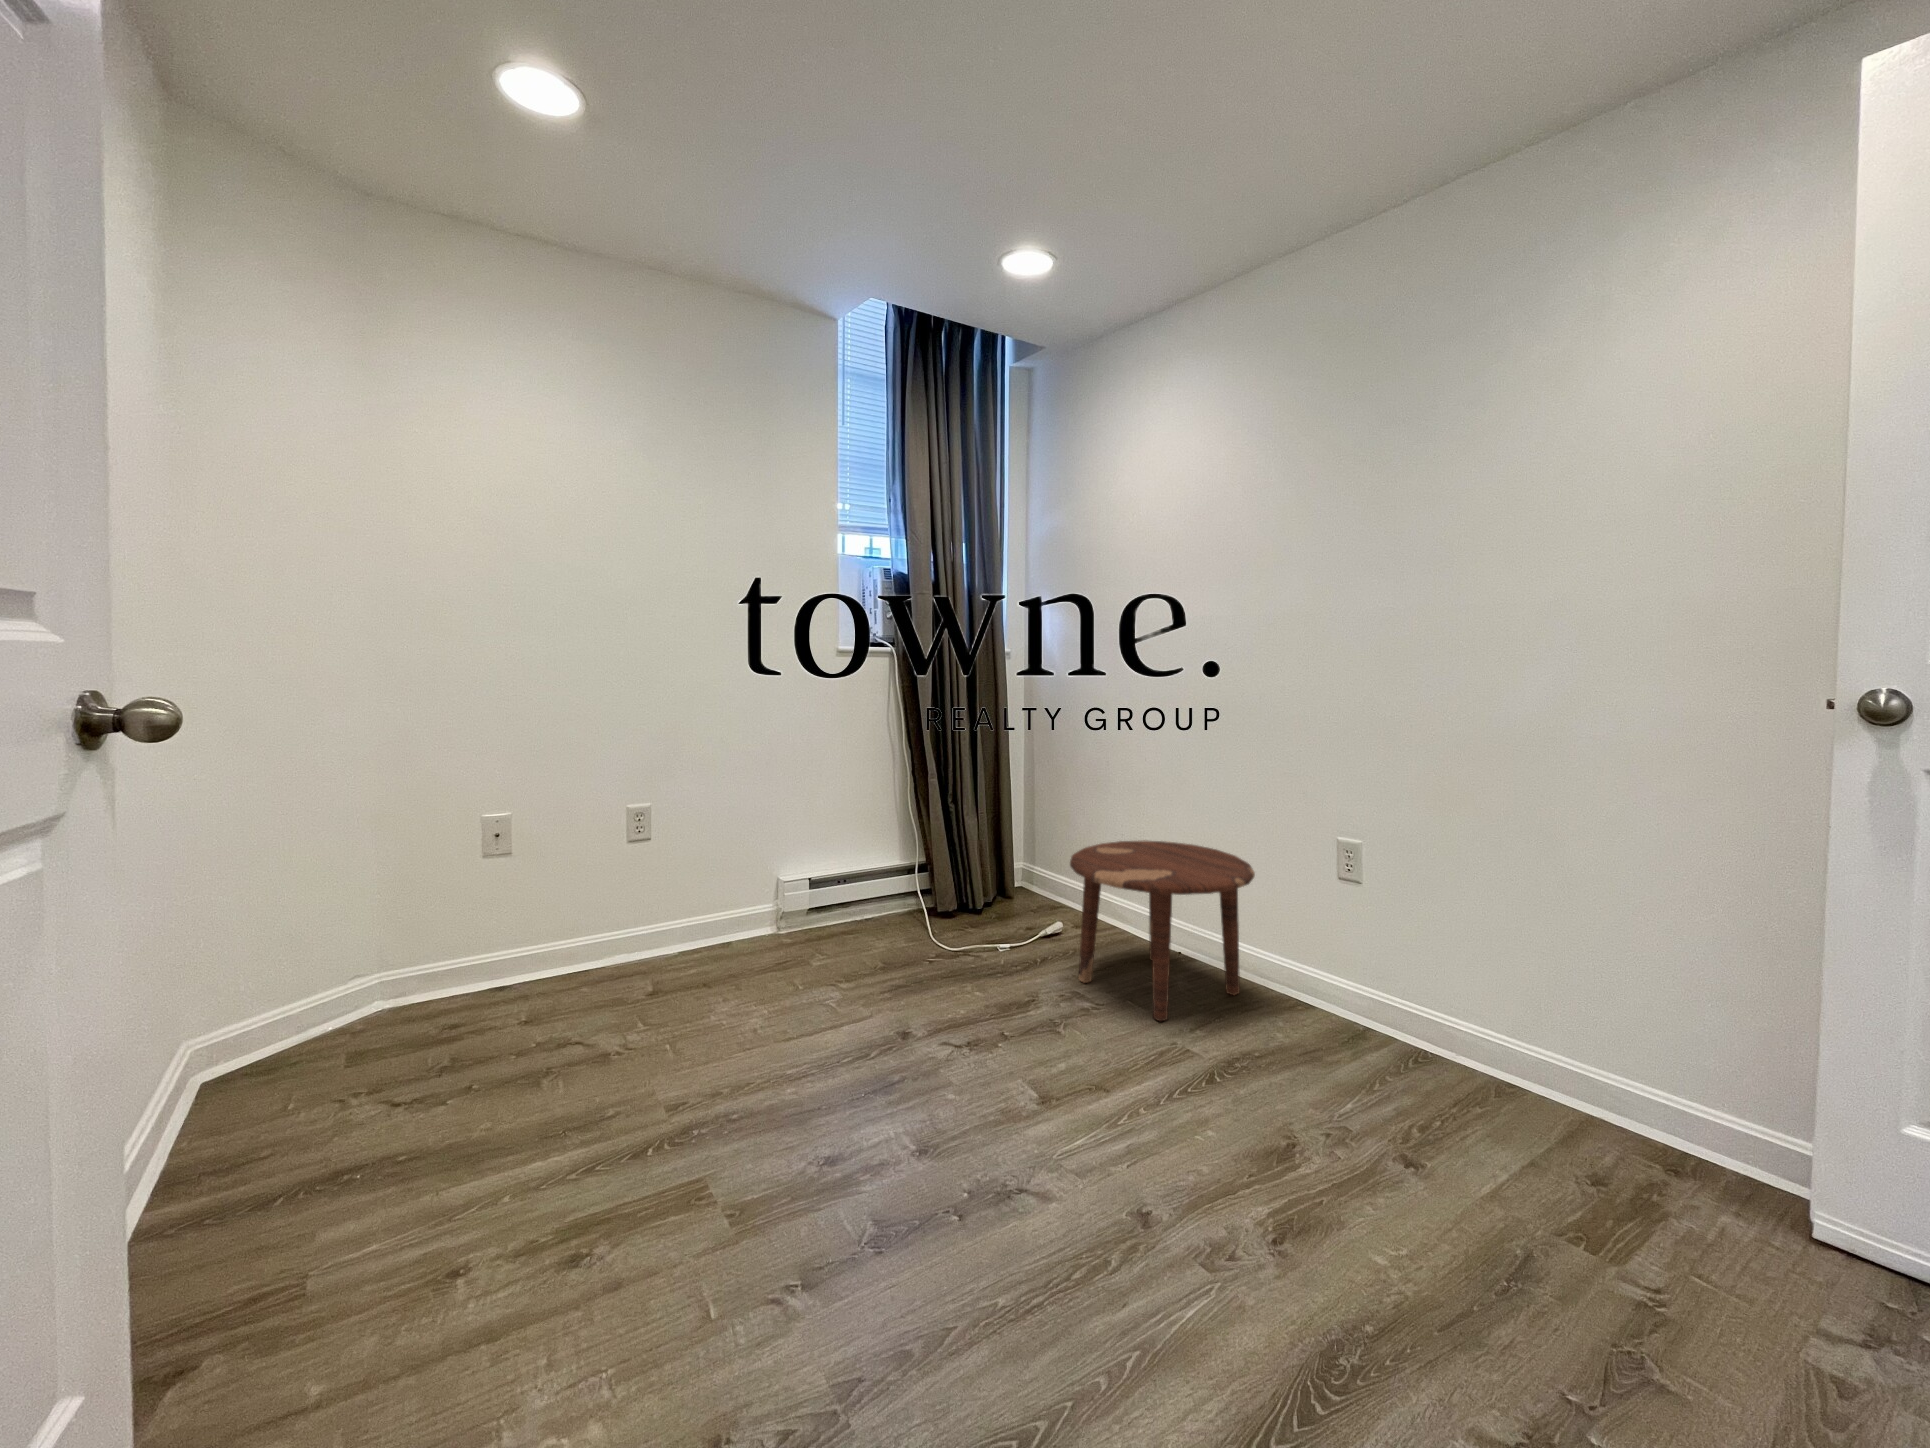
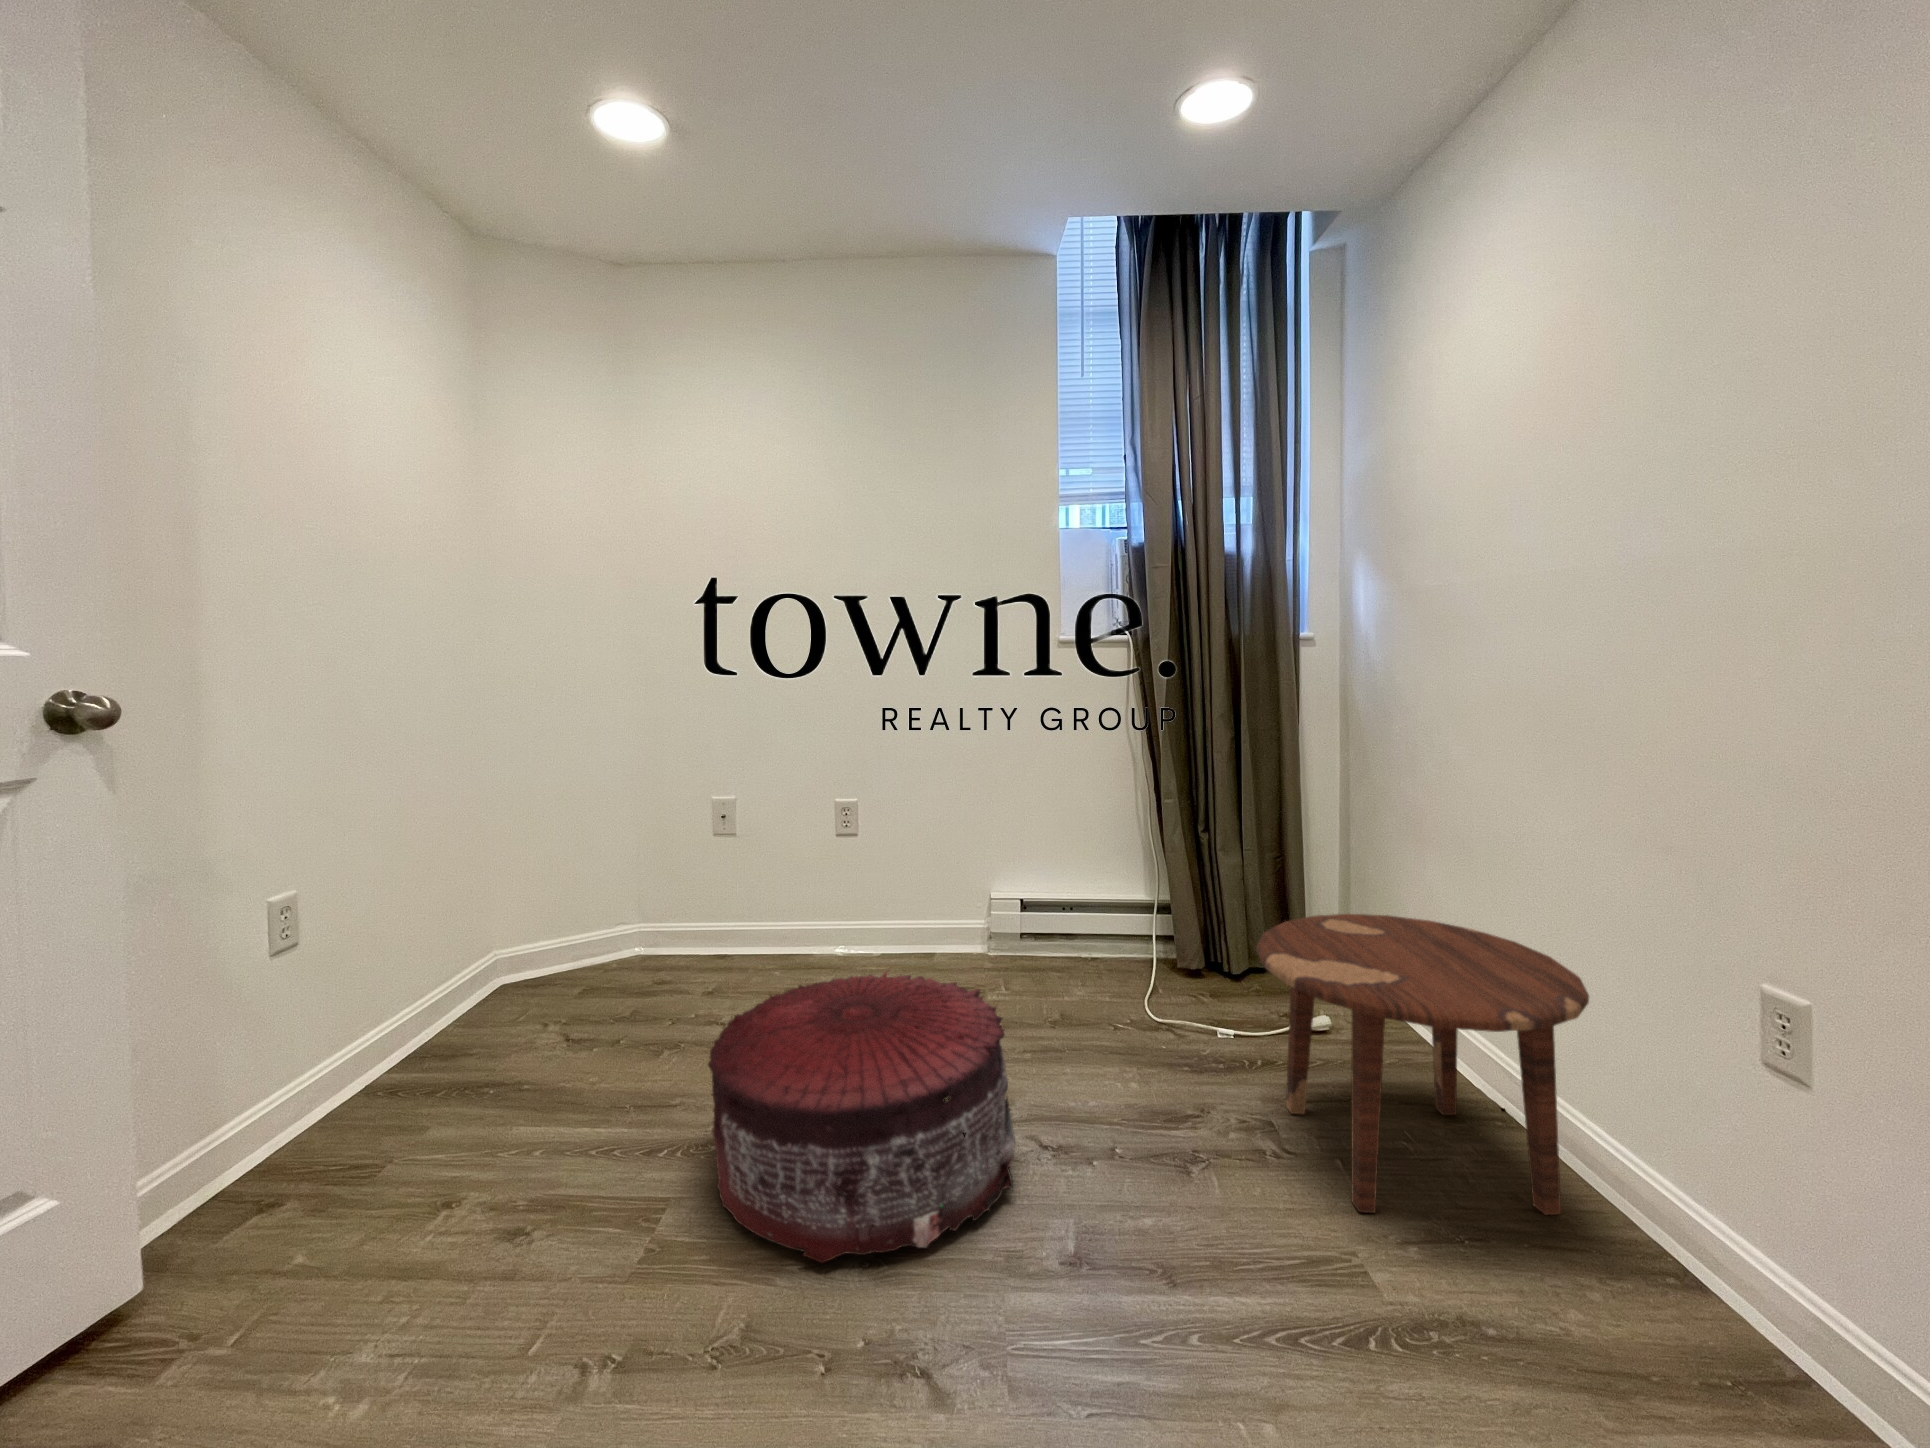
pouf: none [707,938,978,1170] -> present [708,972,1015,1263]

